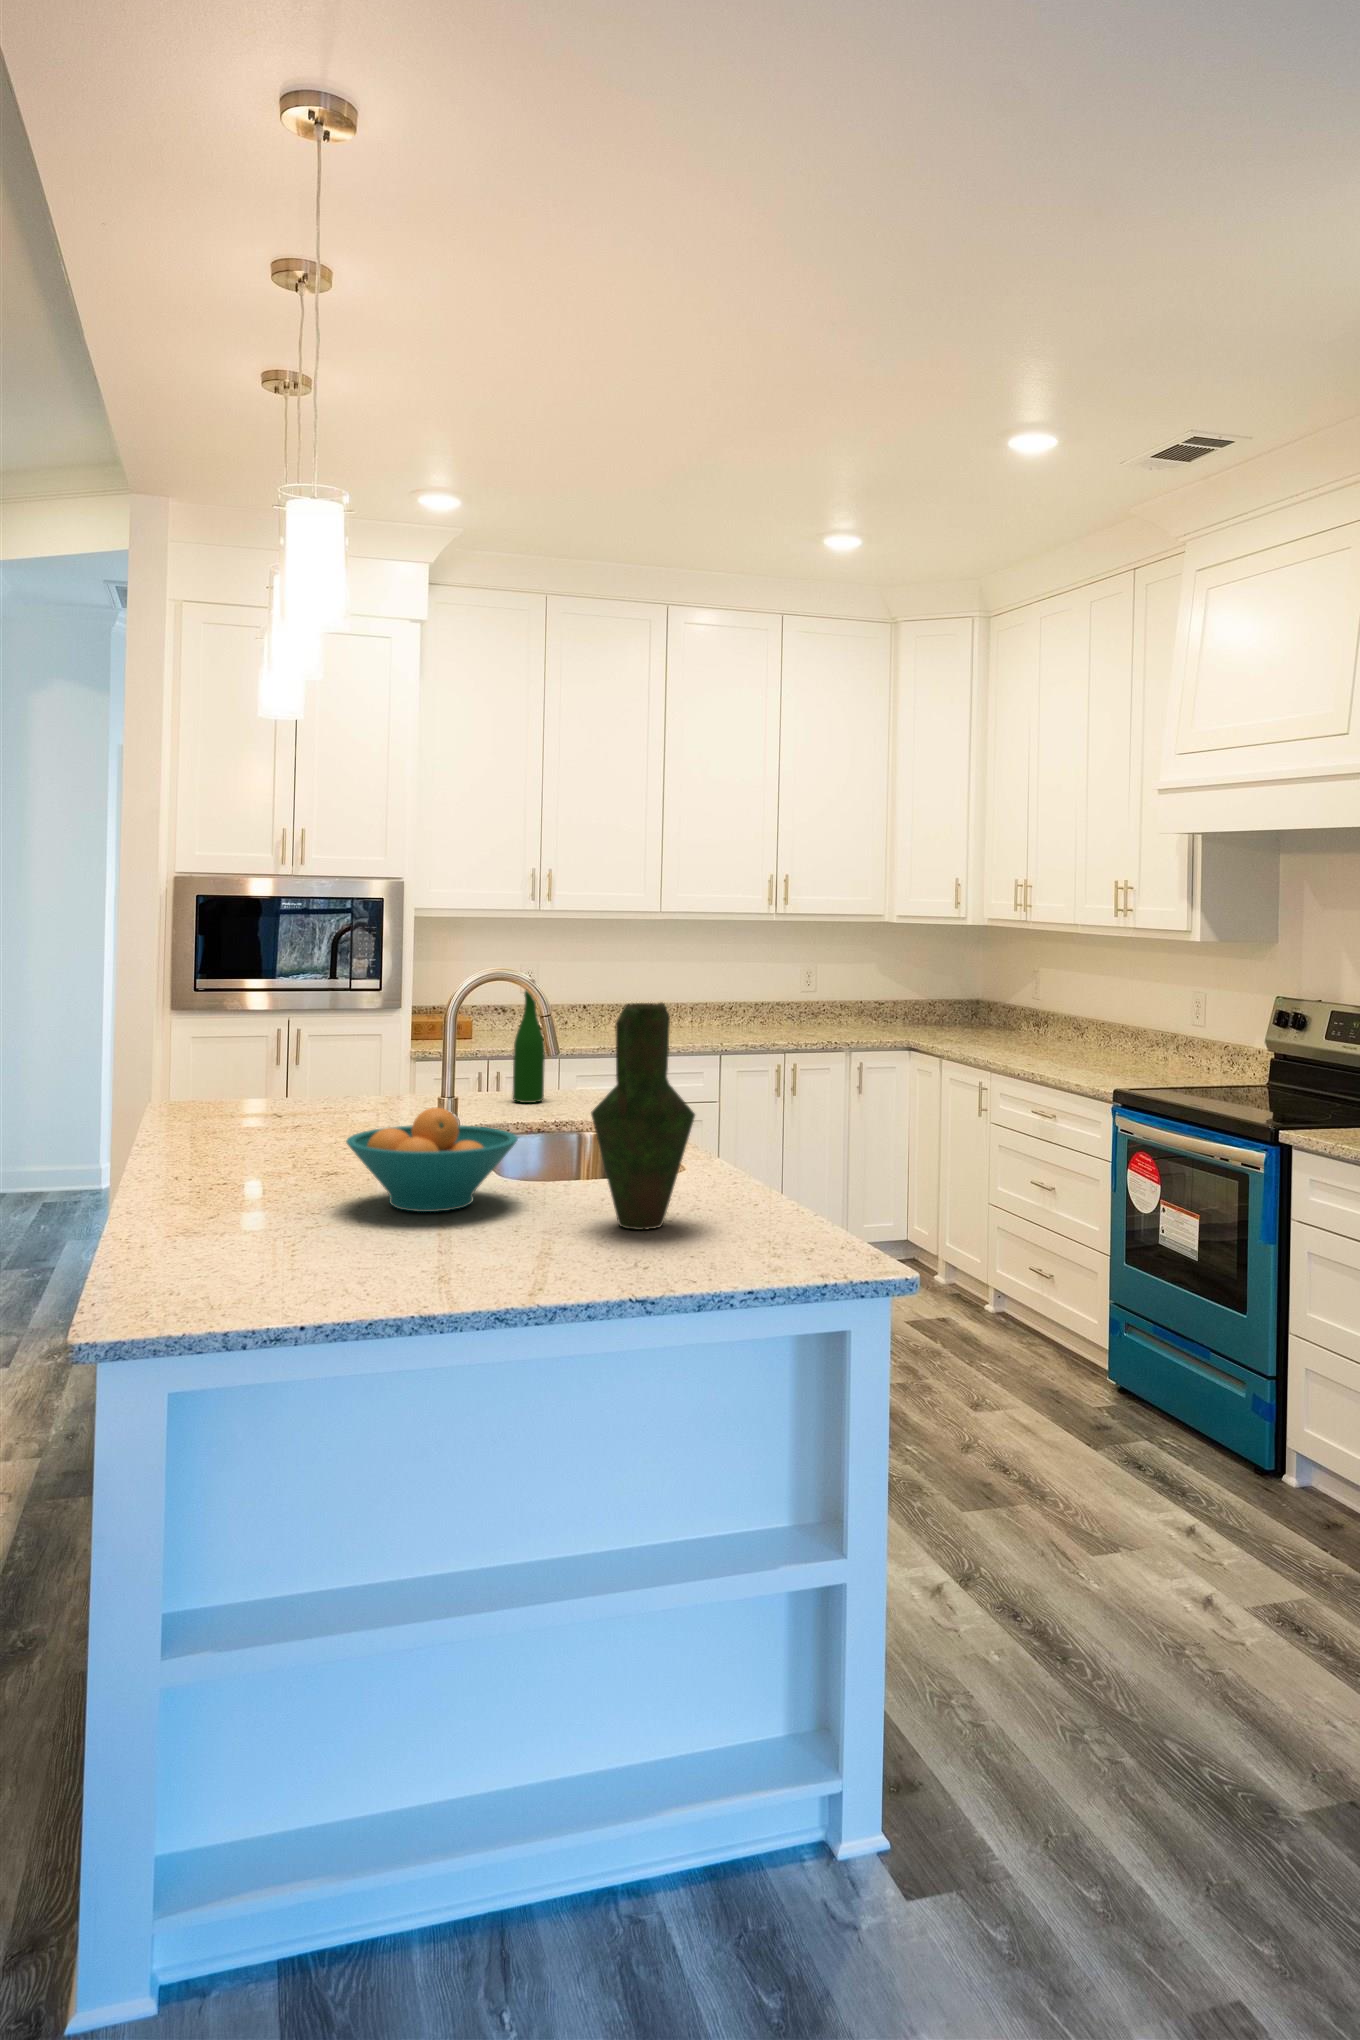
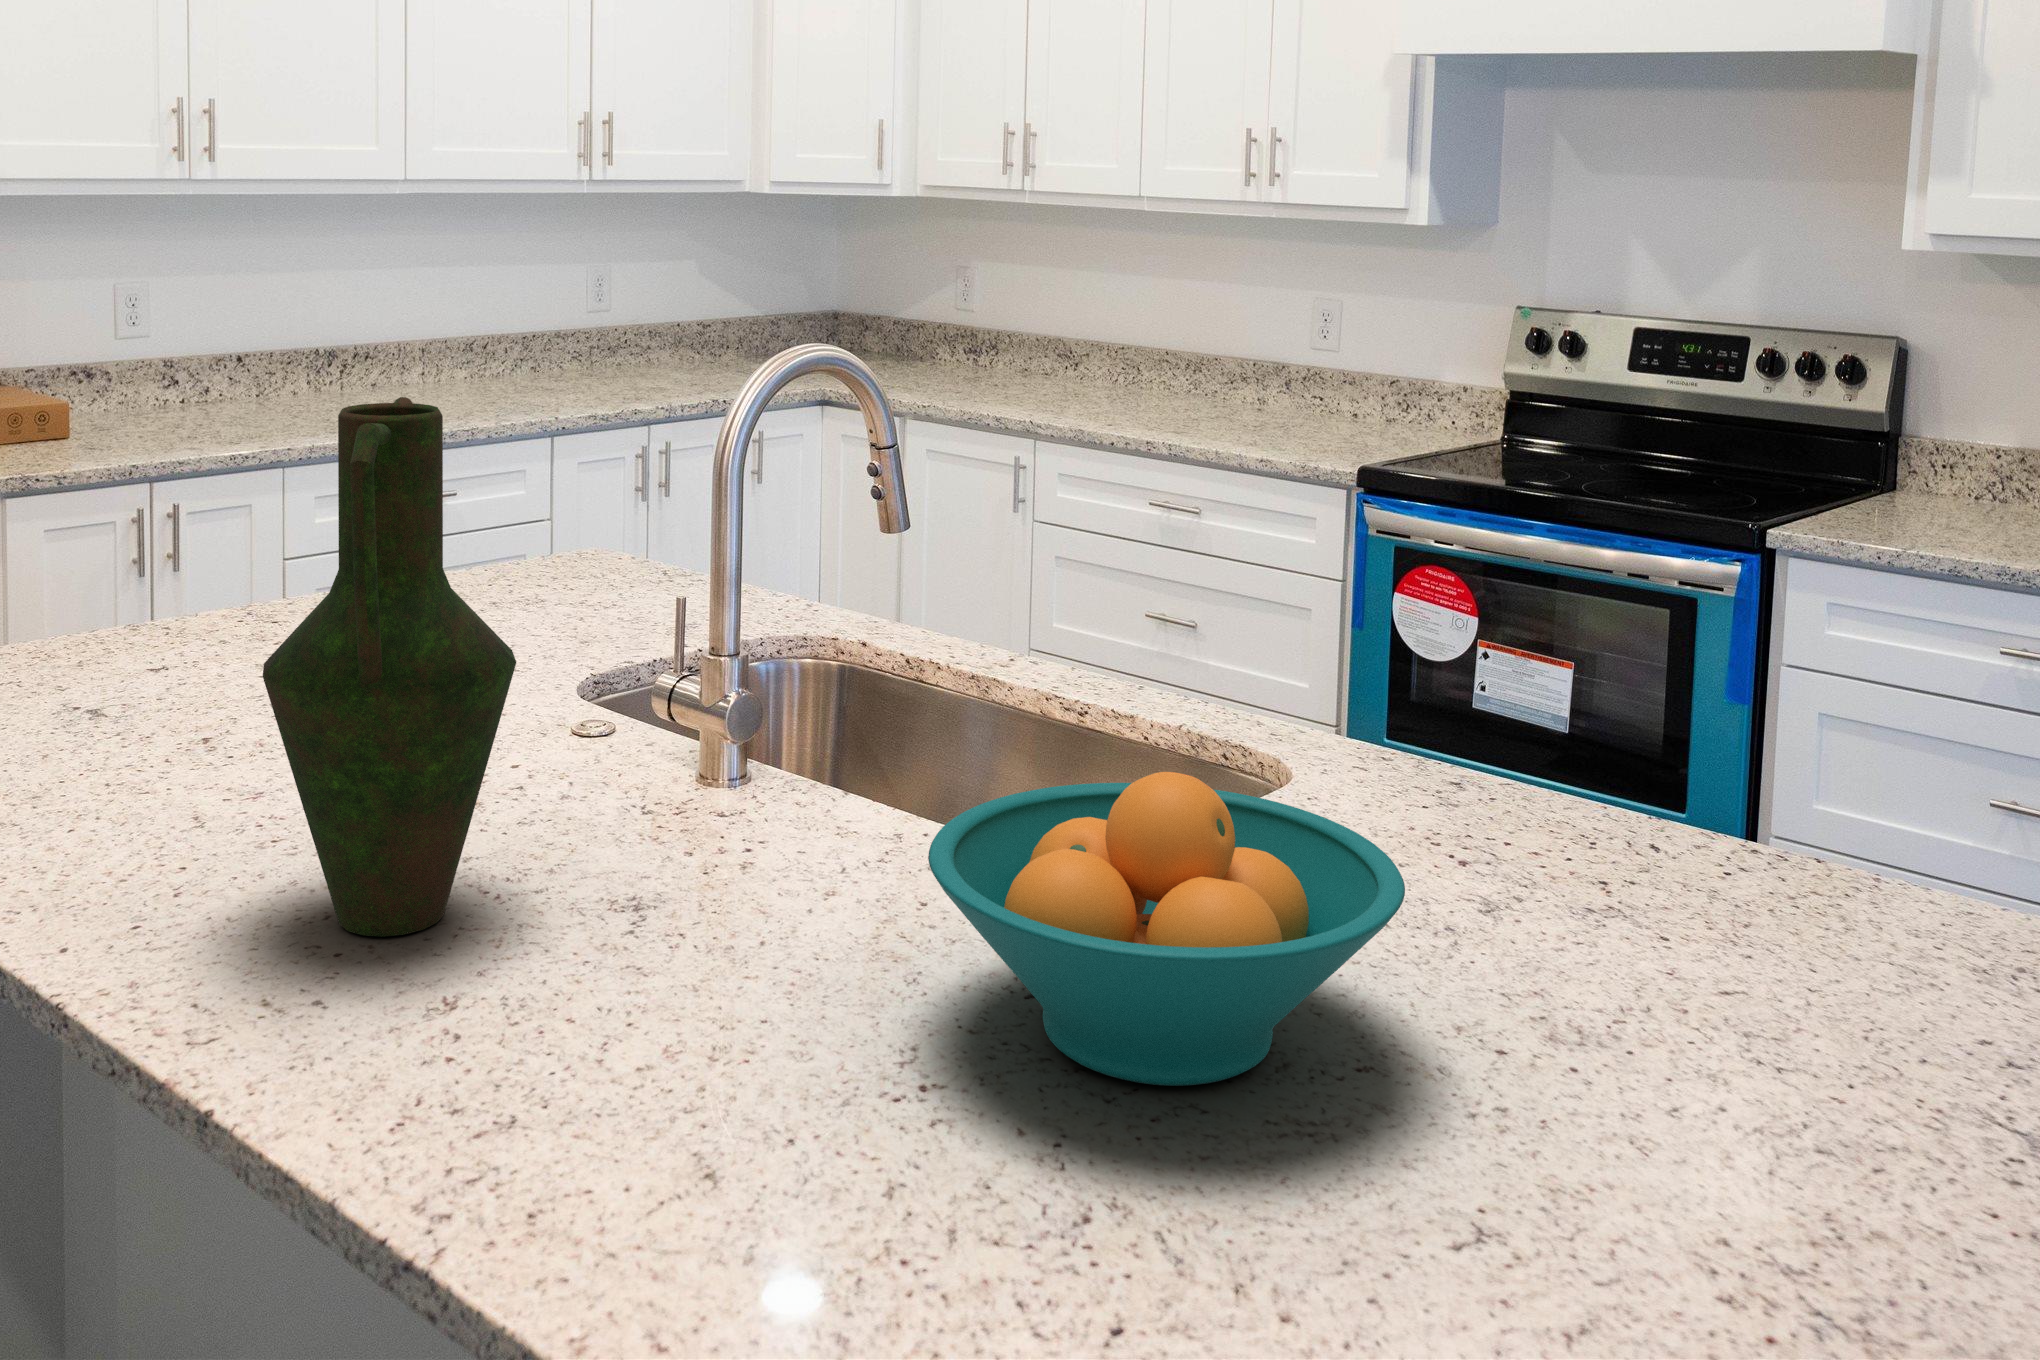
wine bottle: present [512,979,545,1103] -> none [529,342,596,610]
vase: present [591,1003,695,1230] -> present [263,397,516,937]

